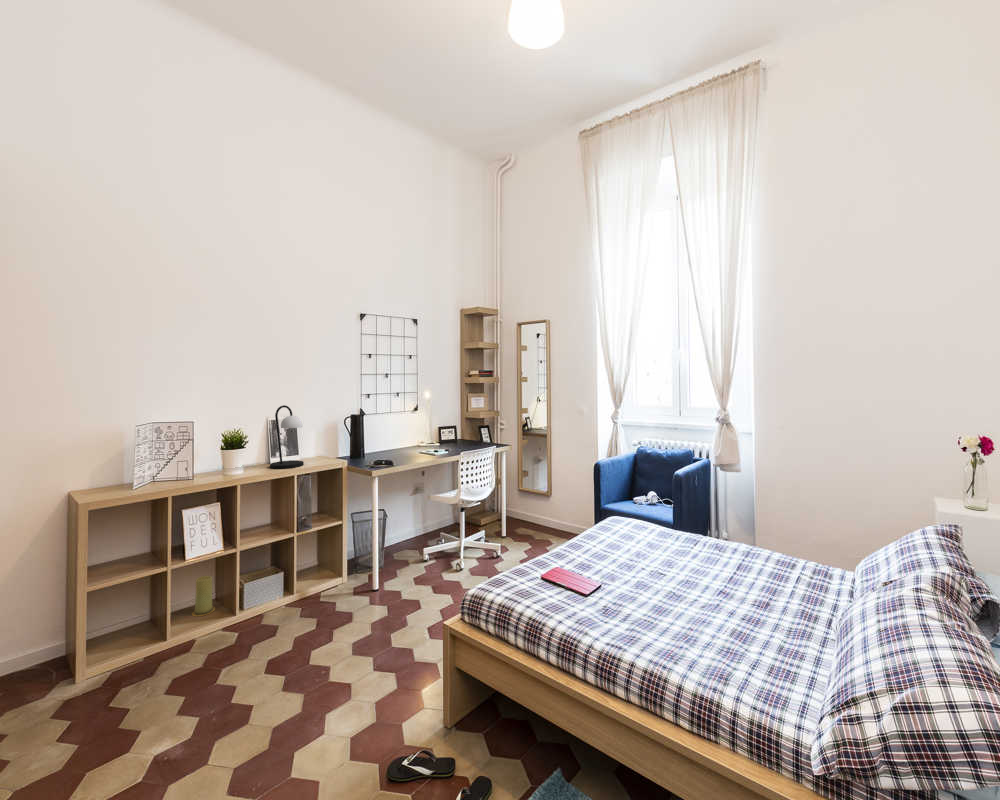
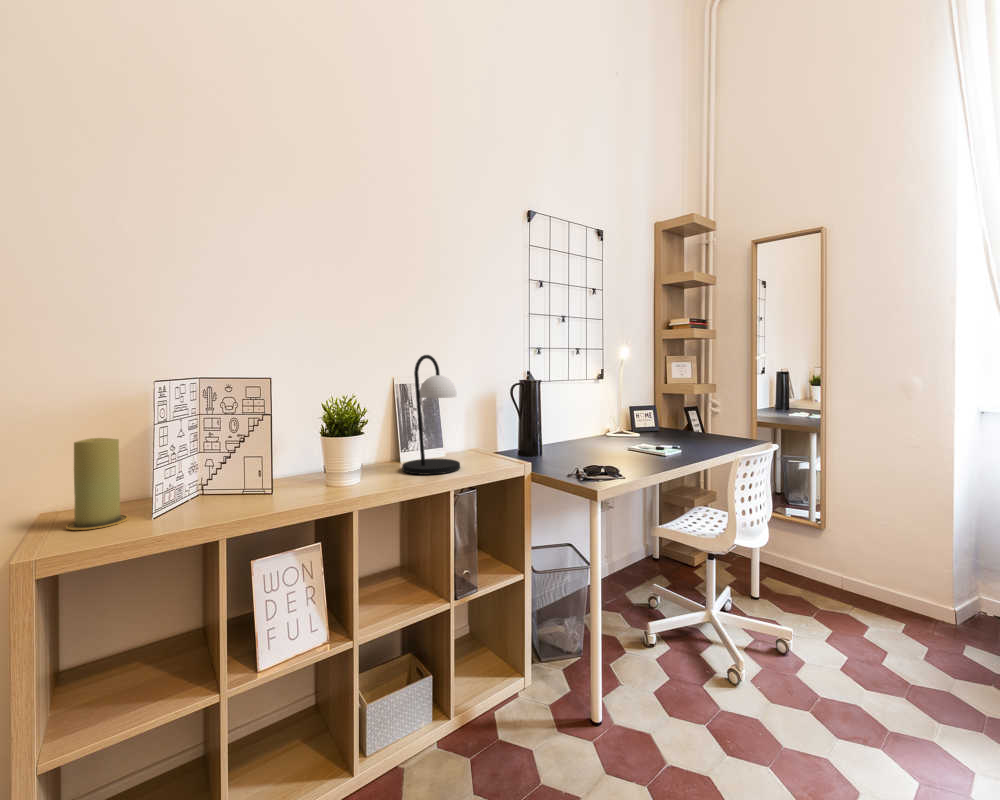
candle: present [192,576,215,616] -> present [66,438,128,530]

